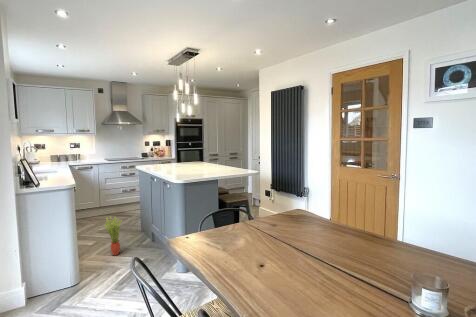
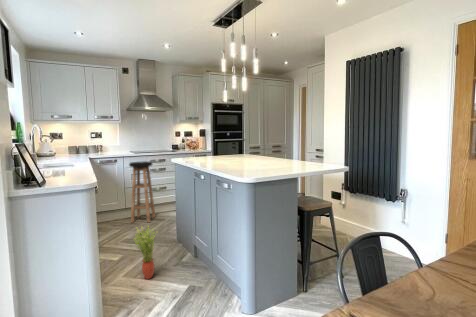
bar stool: none [103,168,126,219] -> present [129,161,155,223]

